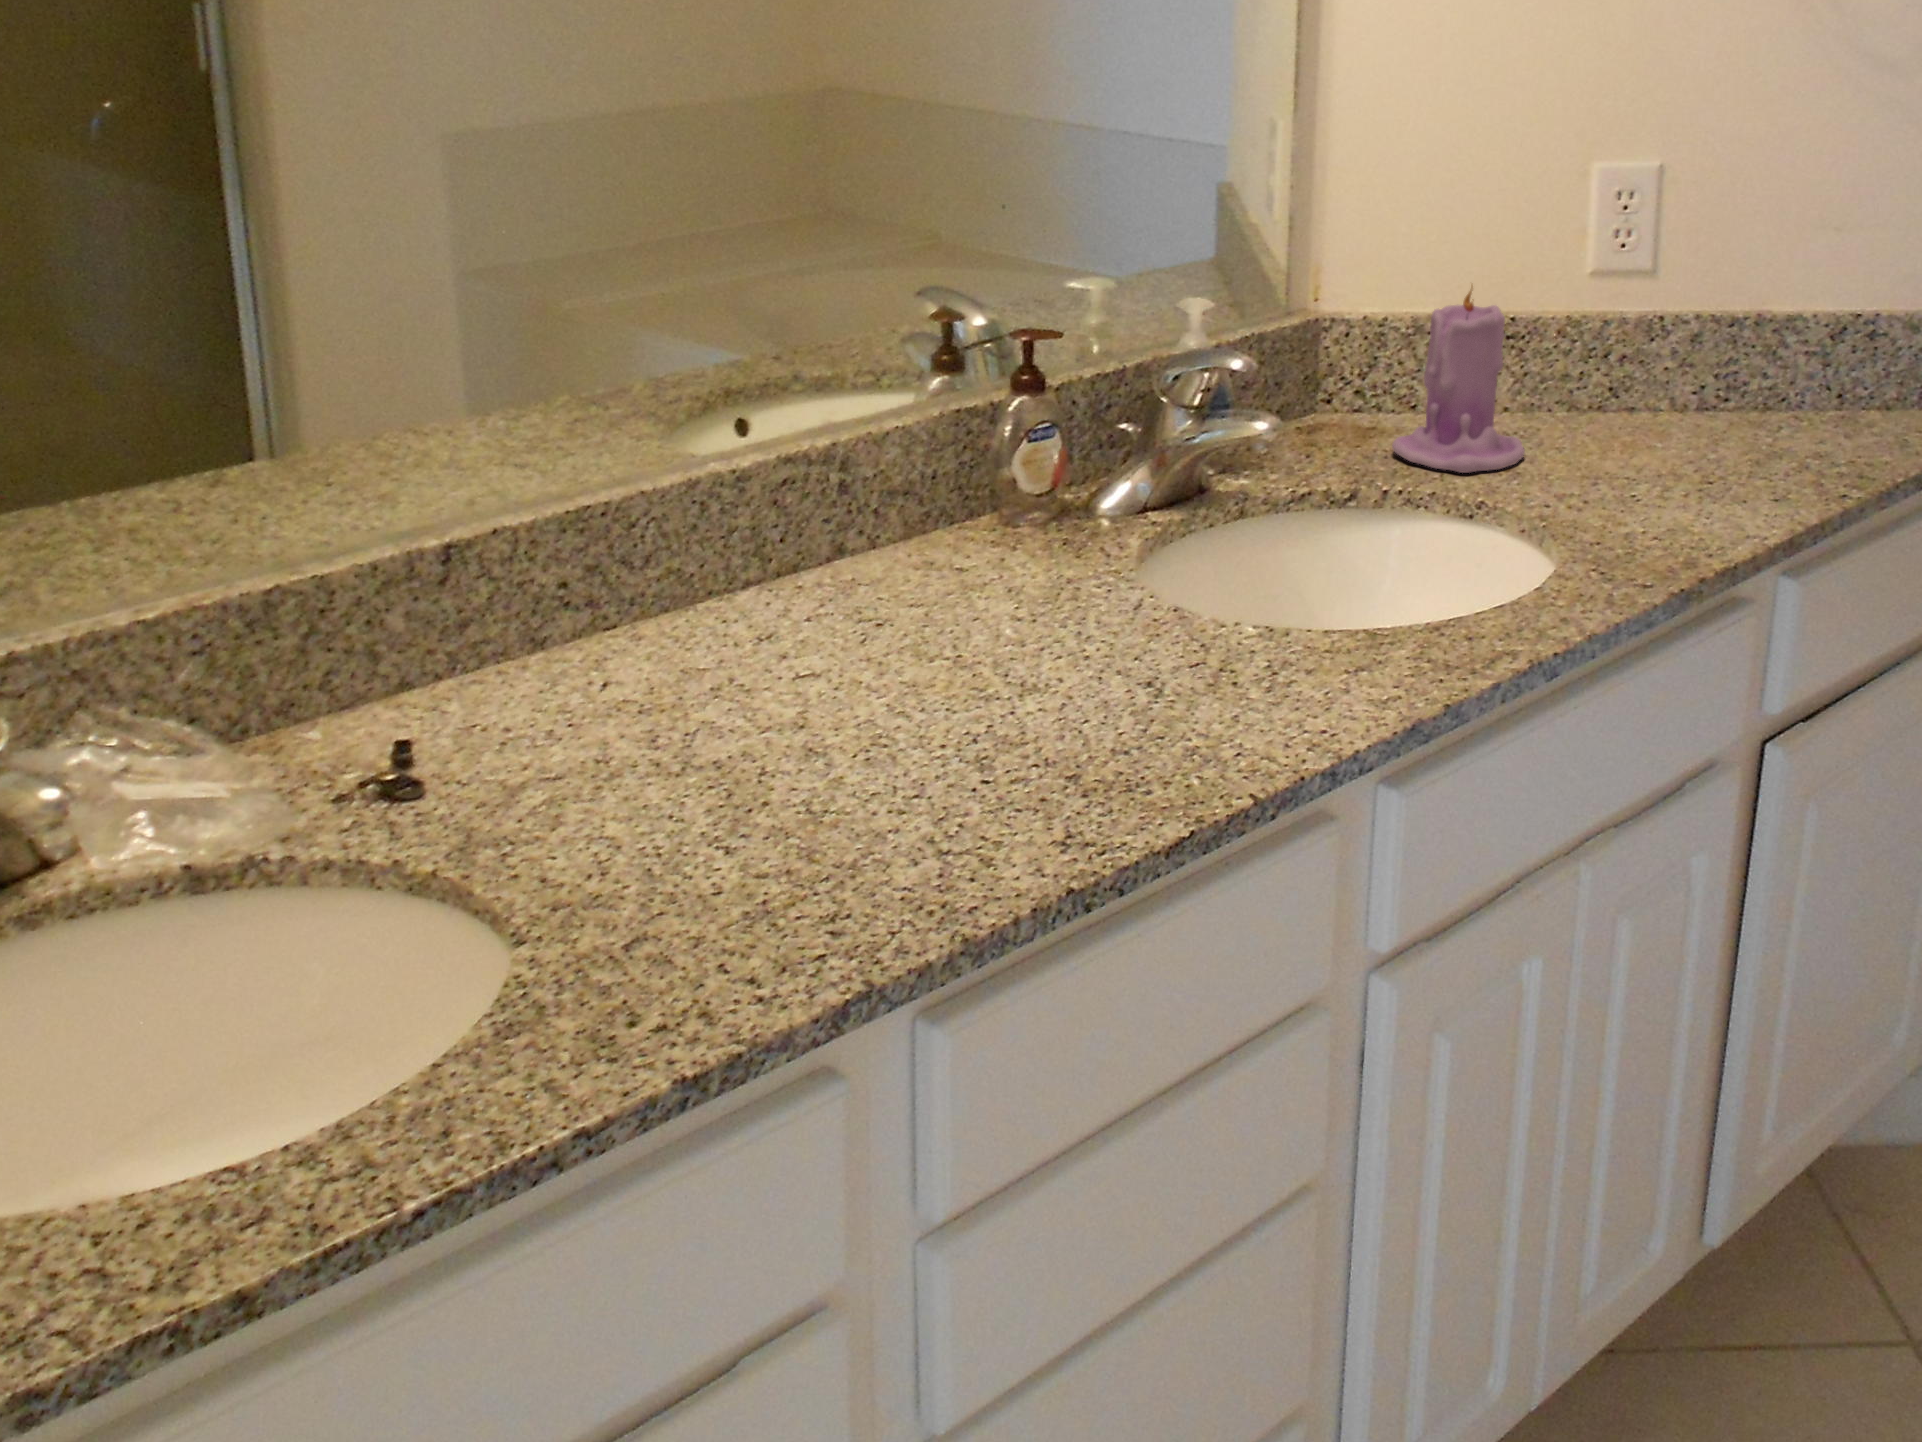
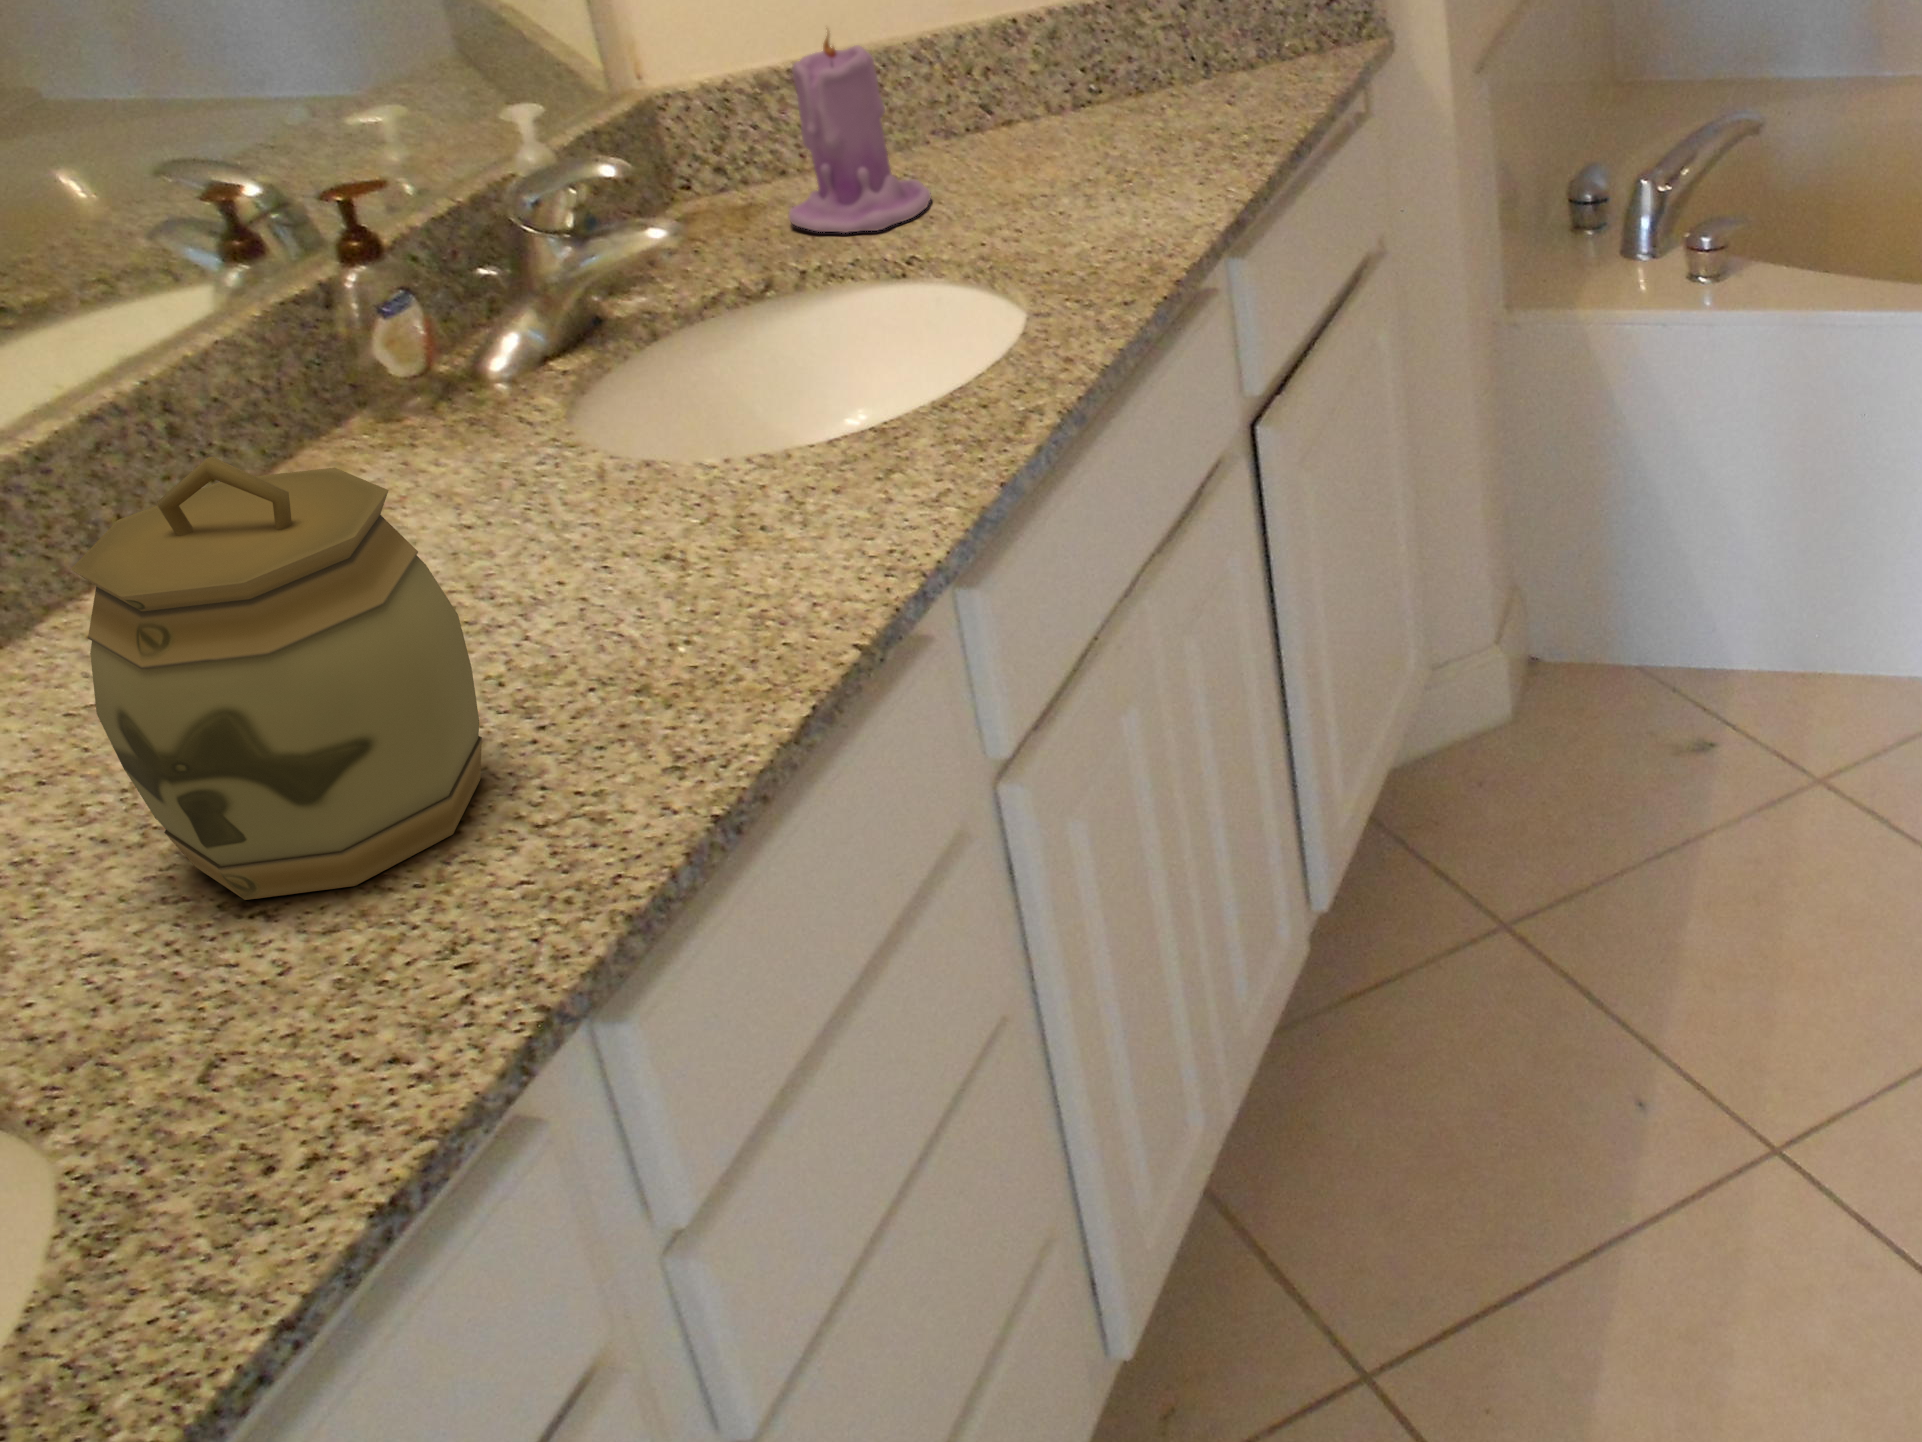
jar: none [674,483,941,851] -> present [71,457,482,900]

